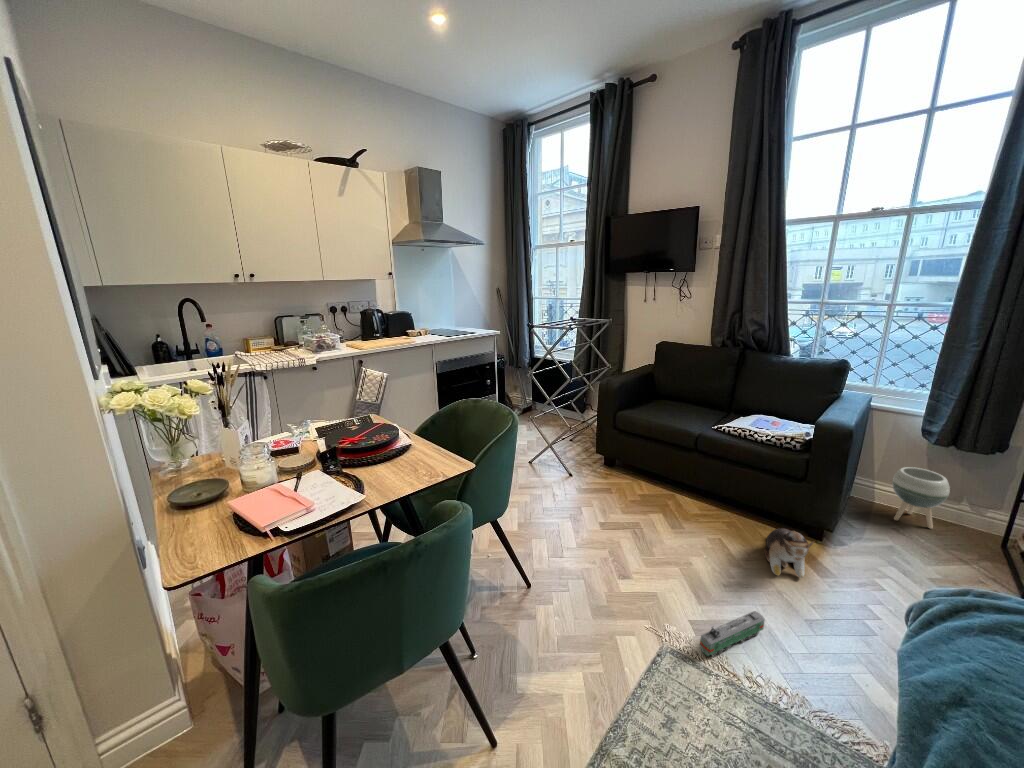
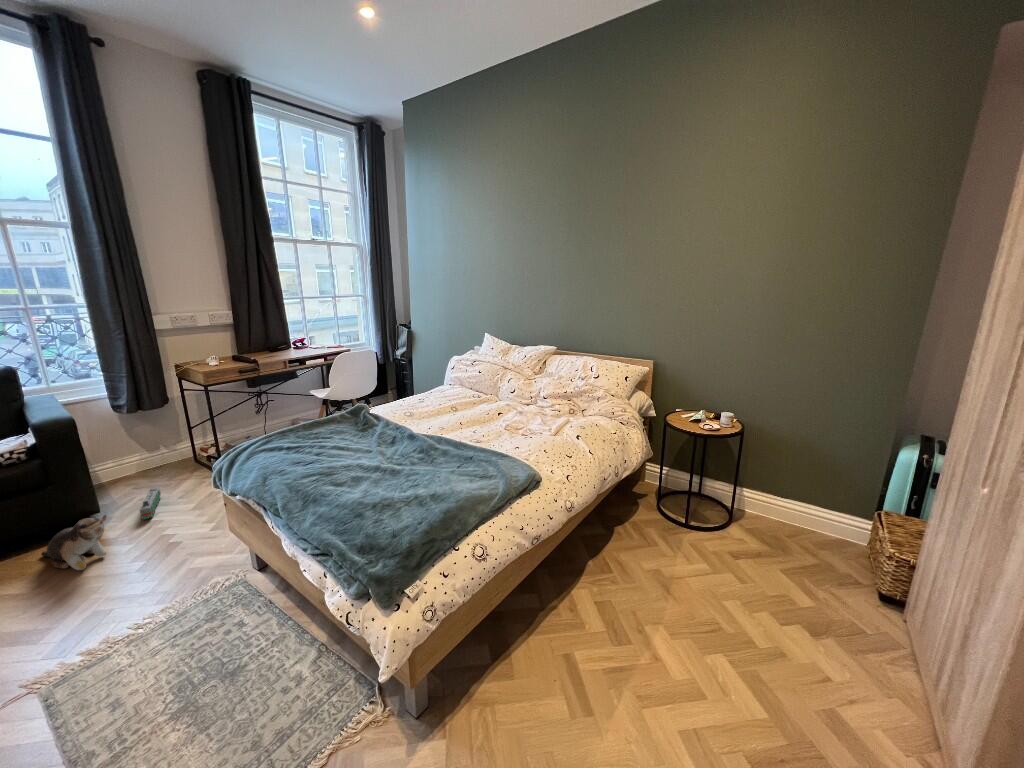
planter: present [892,467,950,529] -> none [110,434,156,483]
toy train: present [700,611,765,656] -> present [140,487,161,519]

